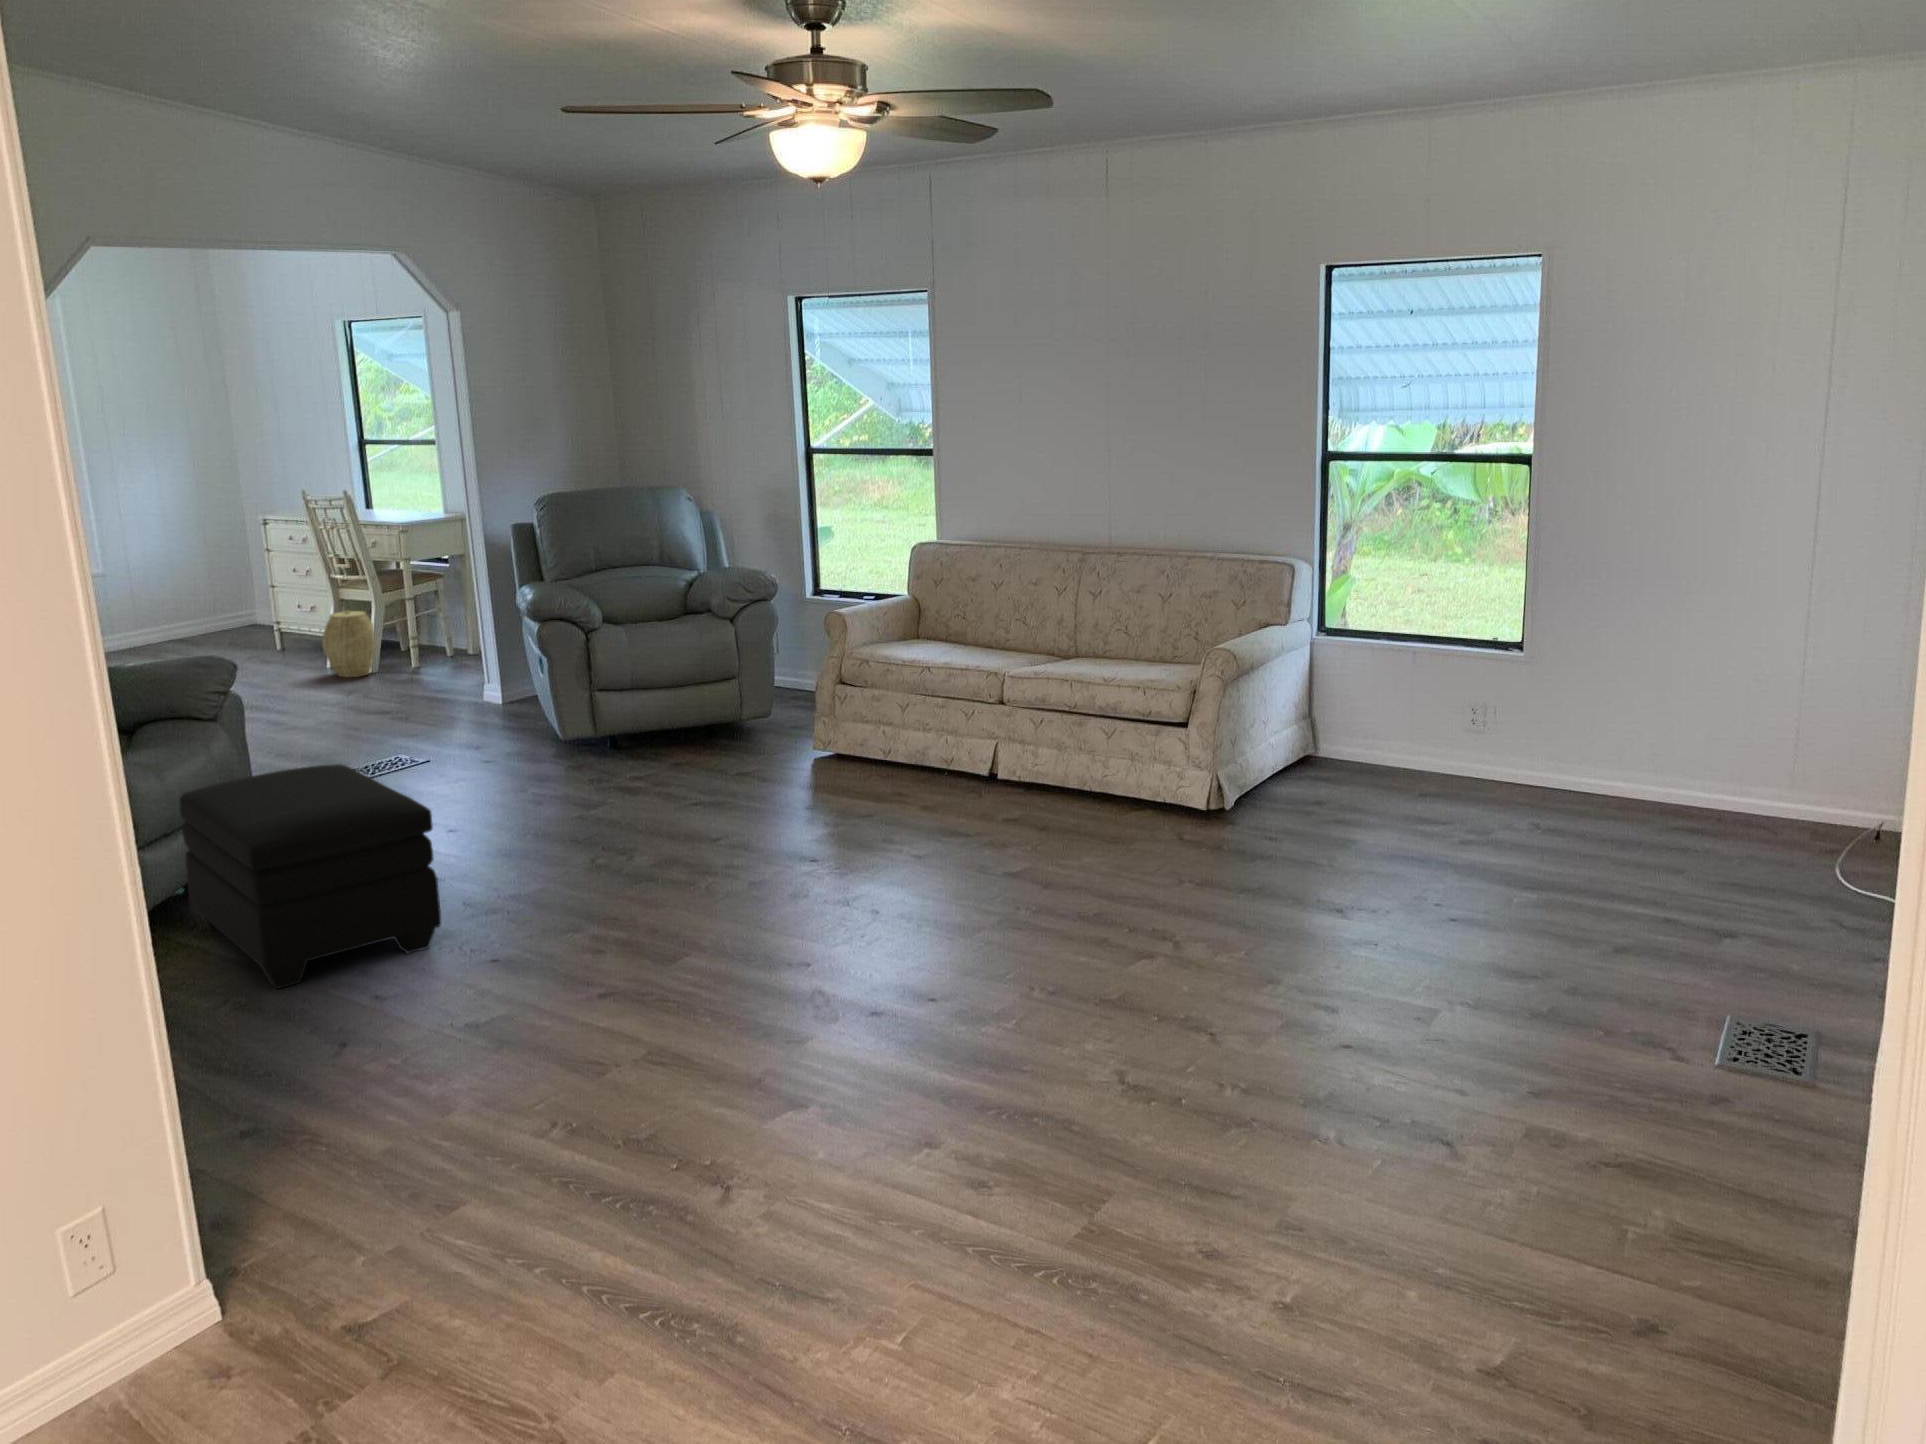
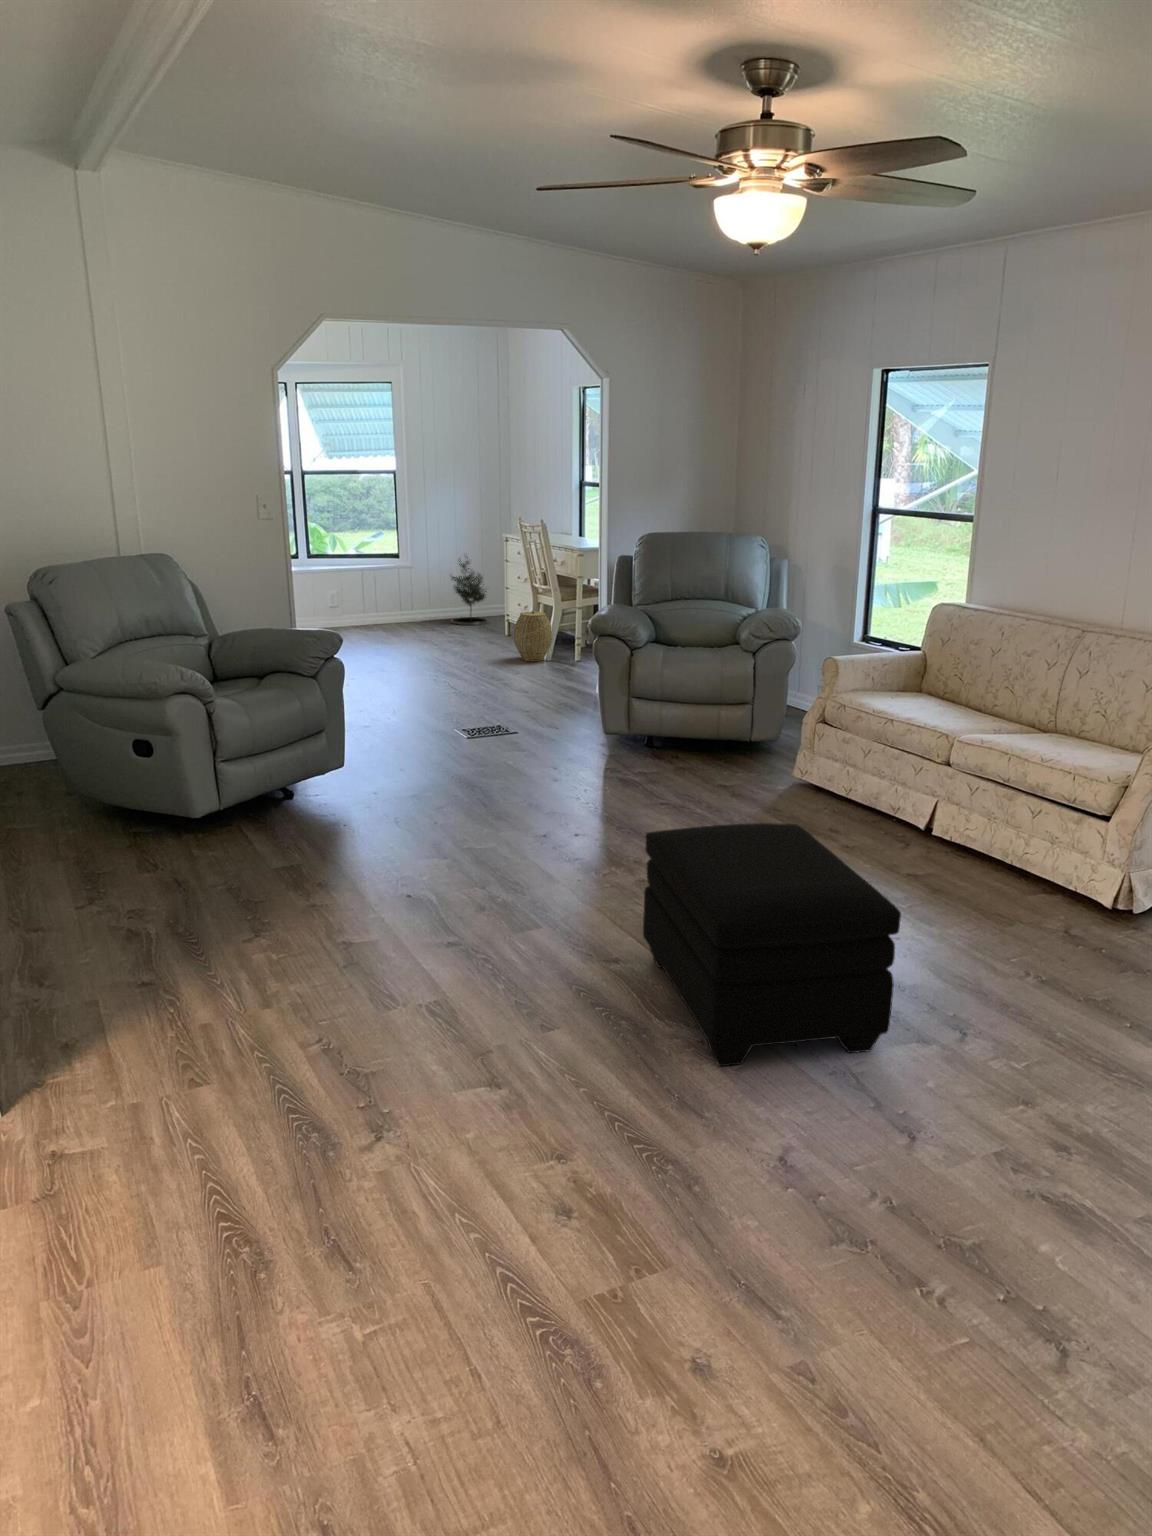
potted tree: none [167,545,236,646] -> present [451,558,489,625]
ottoman: present [180,764,441,989] -> present [643,823,901,1066]

